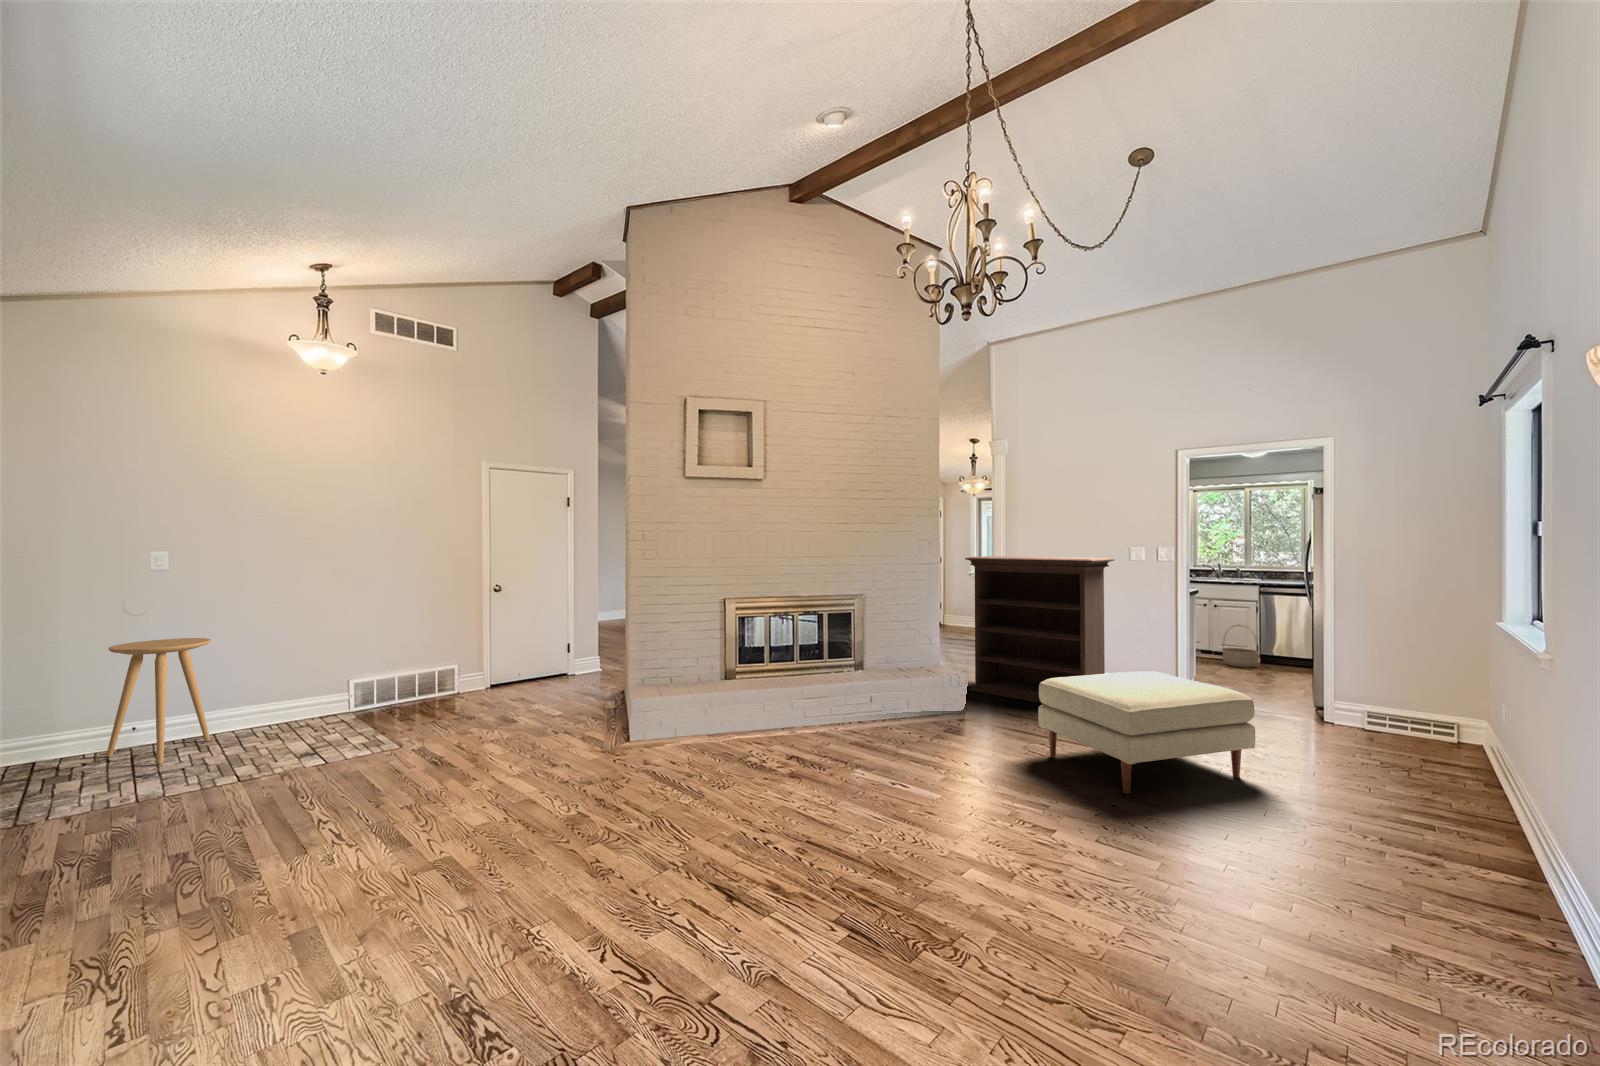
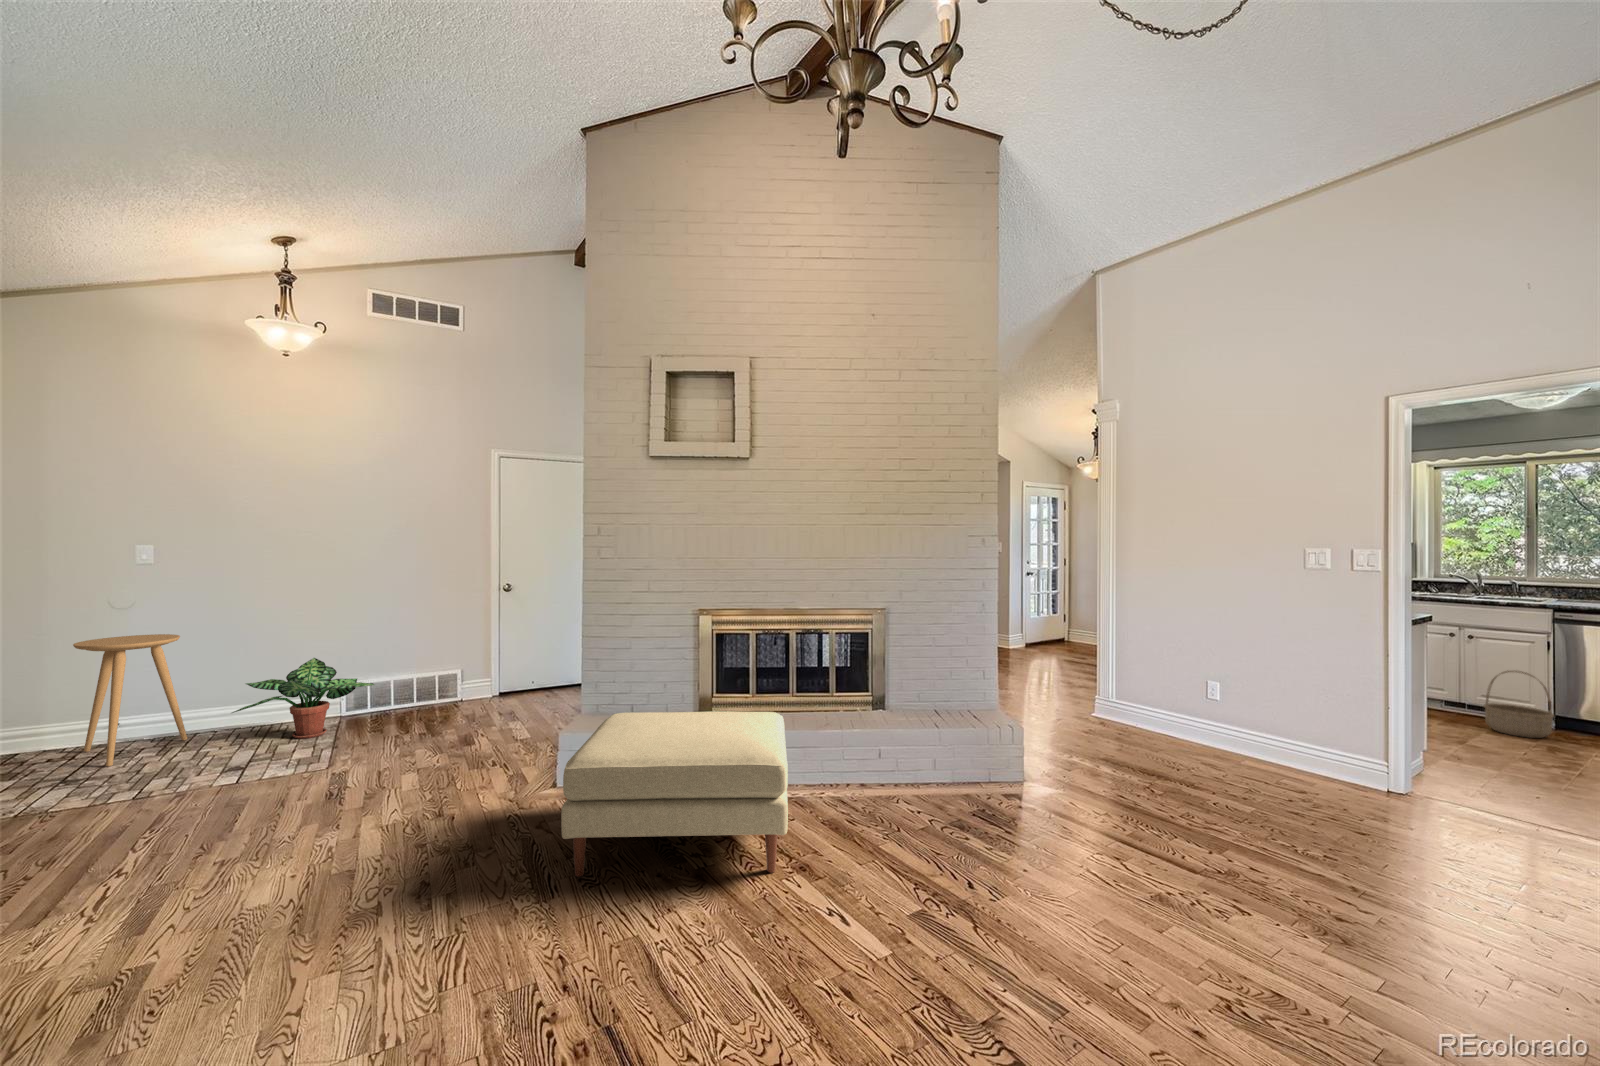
bookshelf: present [965,556,1115,703] -> none [1047,561,1275,800]
potted plant: none [276,654,408,731] -> present [232,658,374,739]
ottoman: present [1038,671,1255,794] -> present [561,711,788,877]

